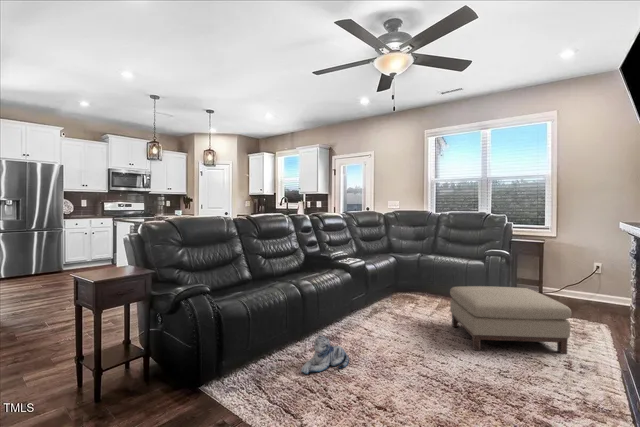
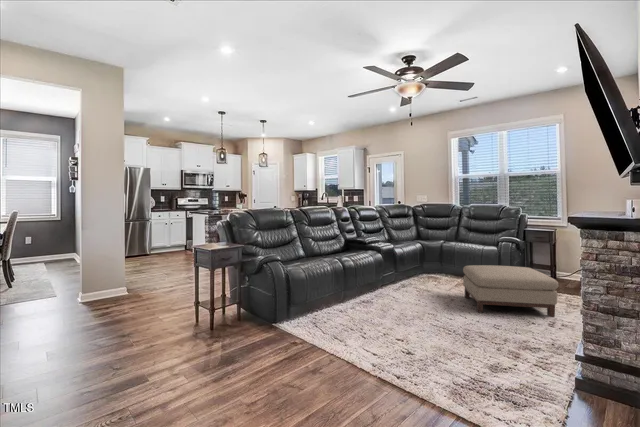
plush toy: present [301,335,349,374] -> none [344,295,379,321]

